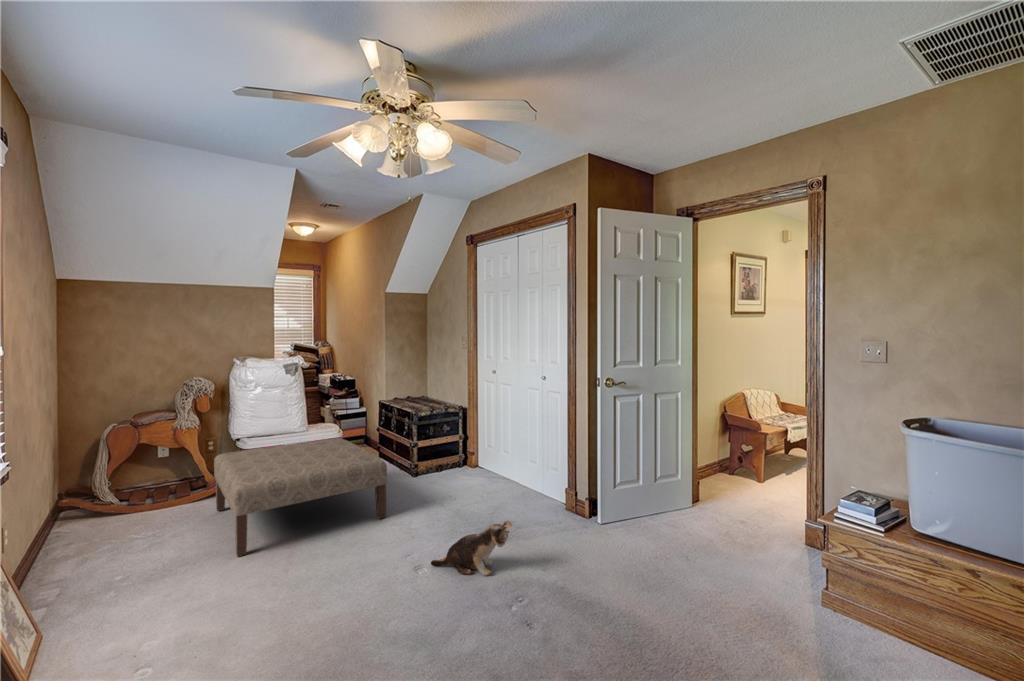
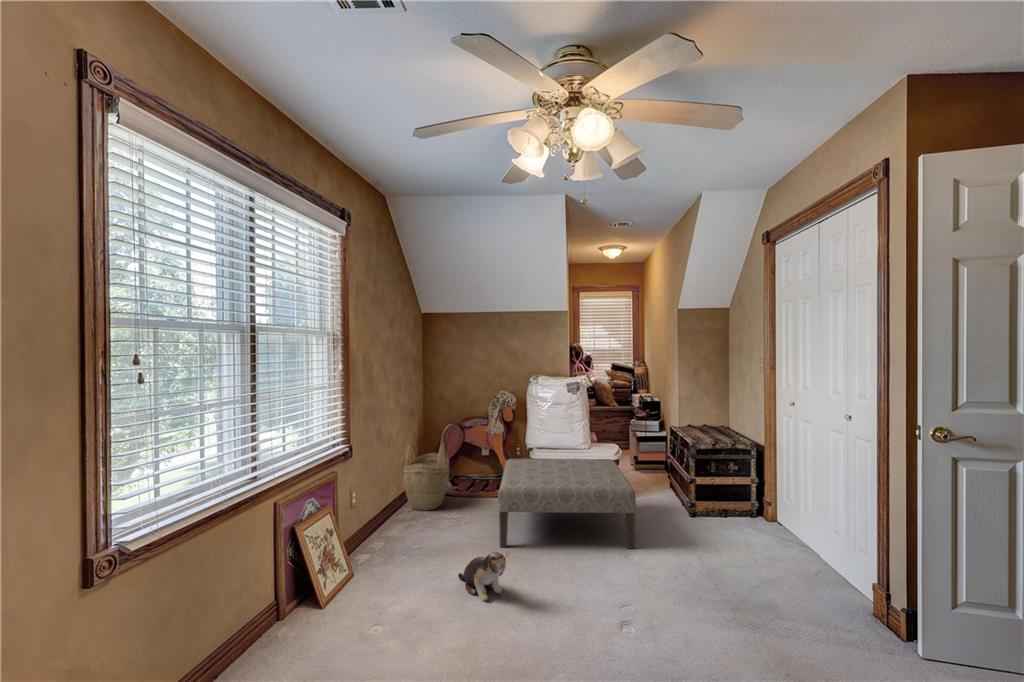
woven basket: none [46,450,125,545] -> present [403,444,450,510]
plush toy: present [431,521,512,576] -> present [458,552,510,601]

